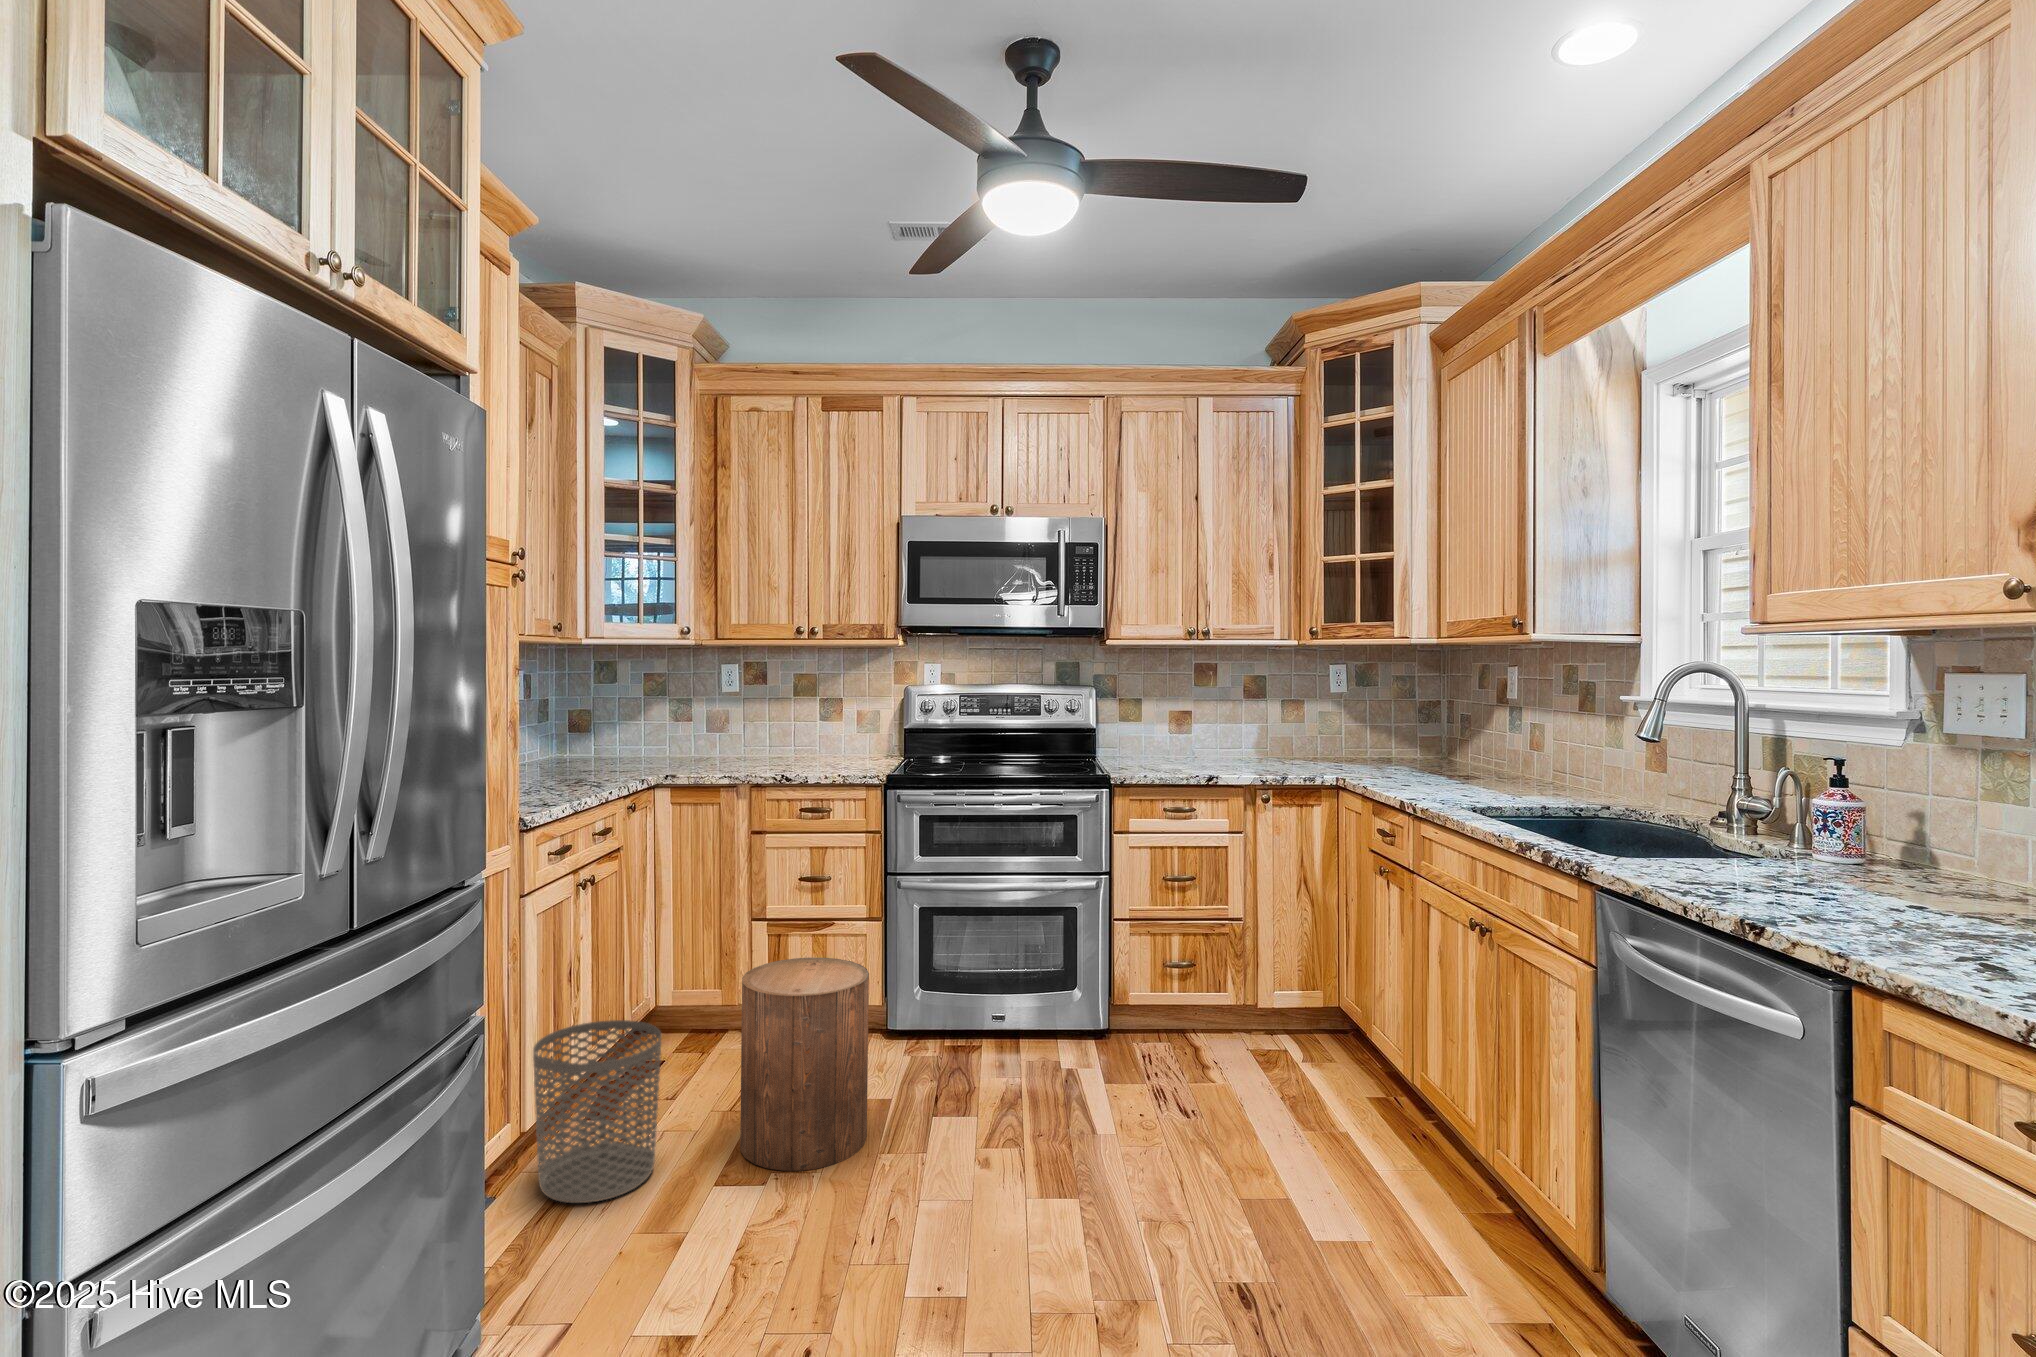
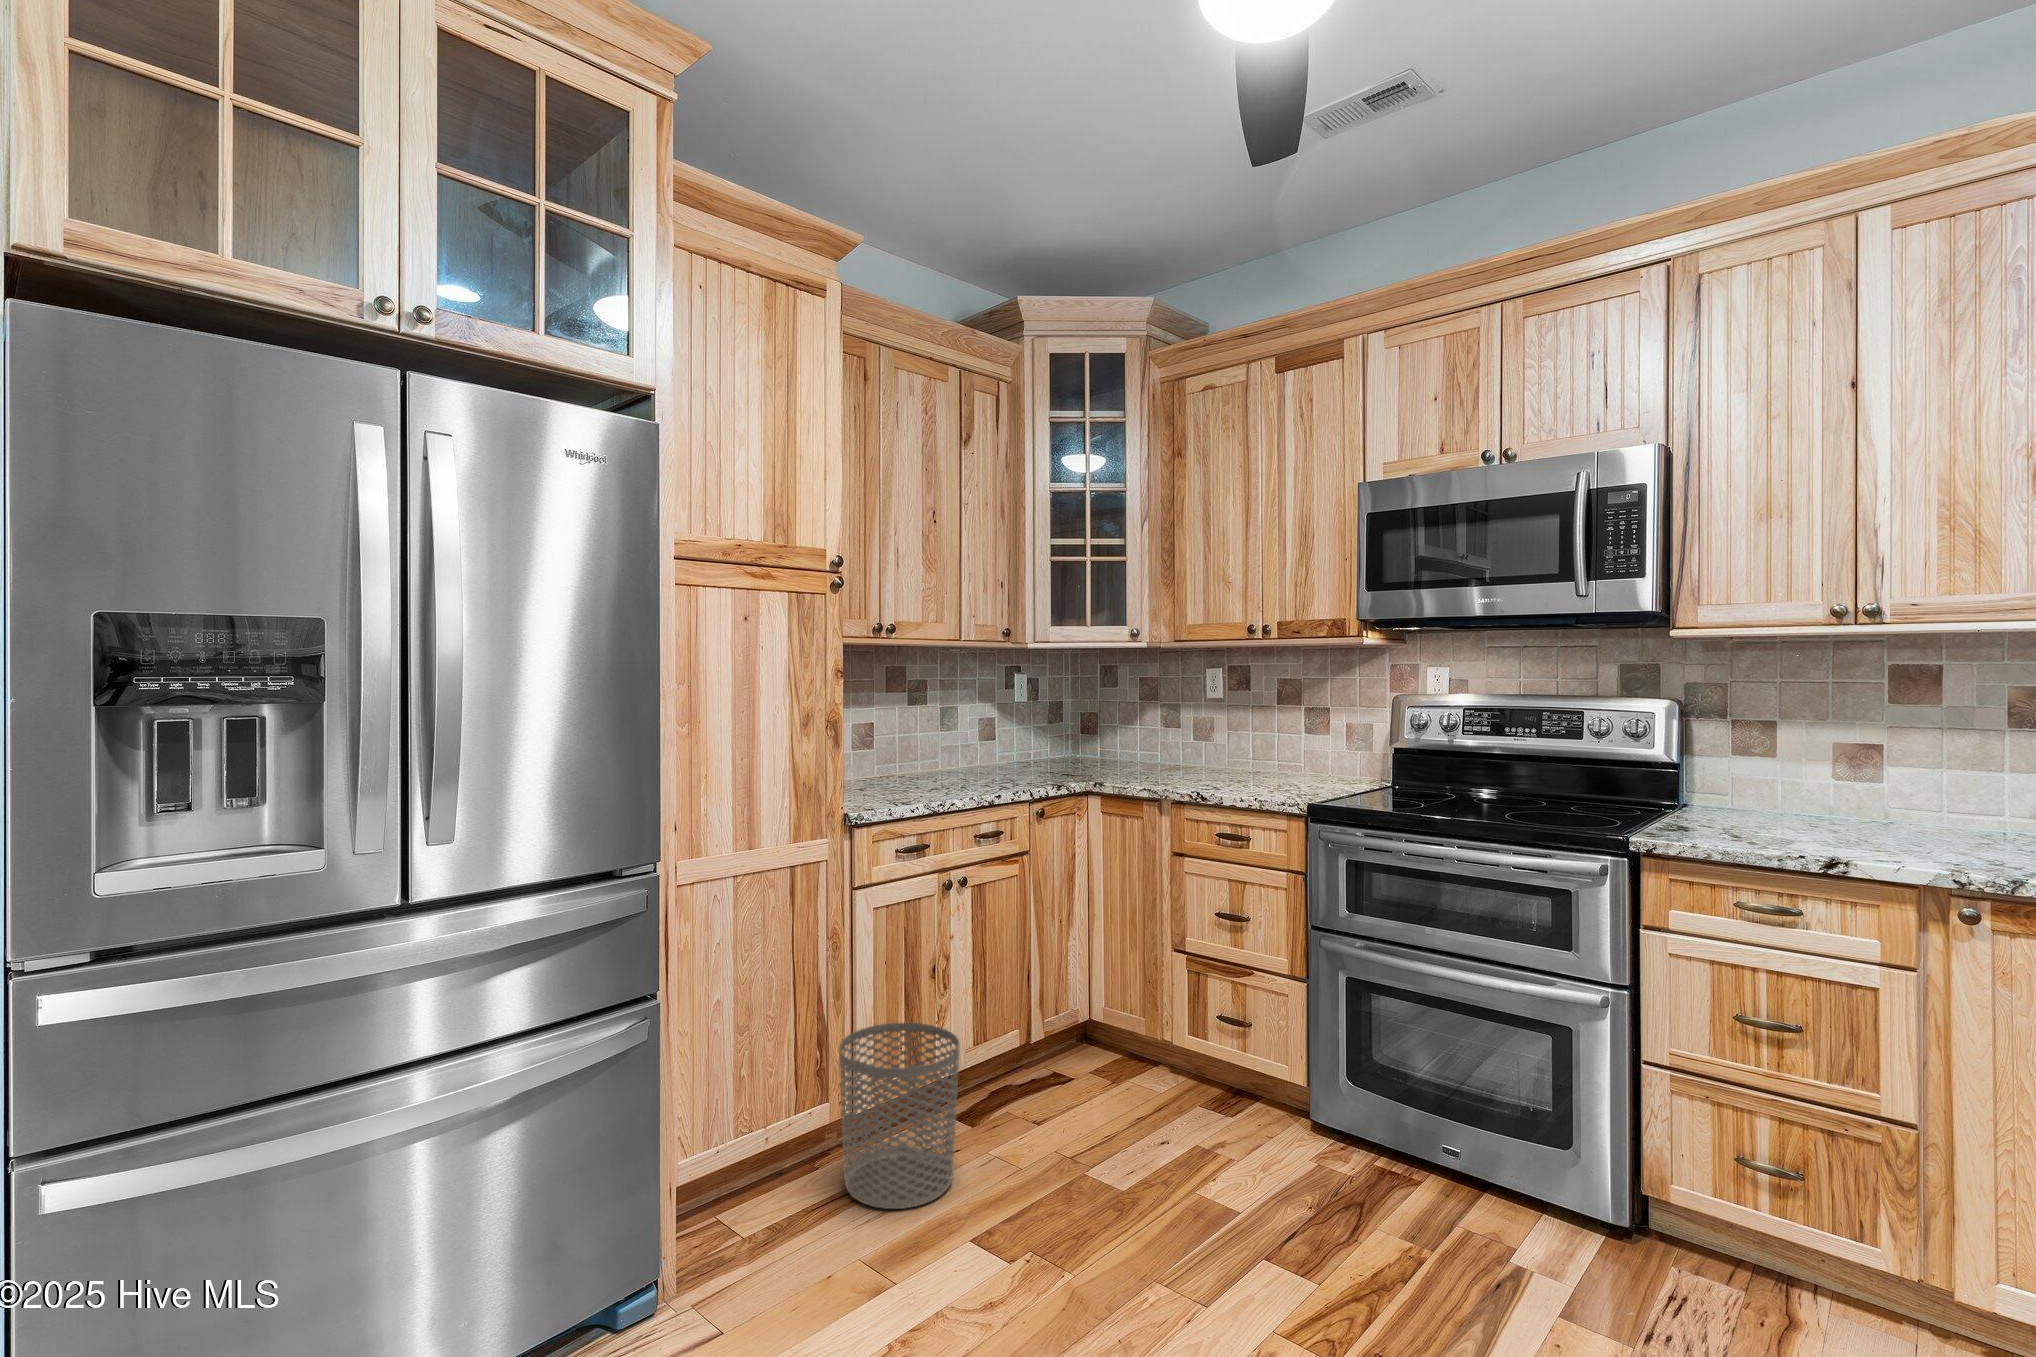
stool: present [740,958,869,1171] -> none [1024,1005,1173,1268]

